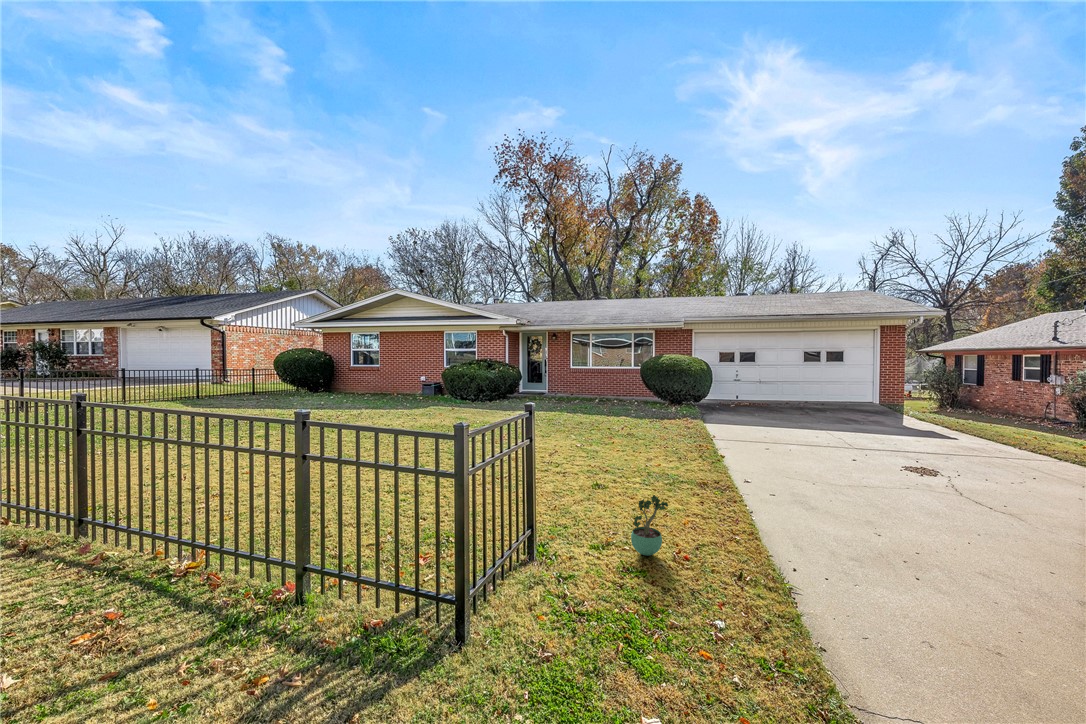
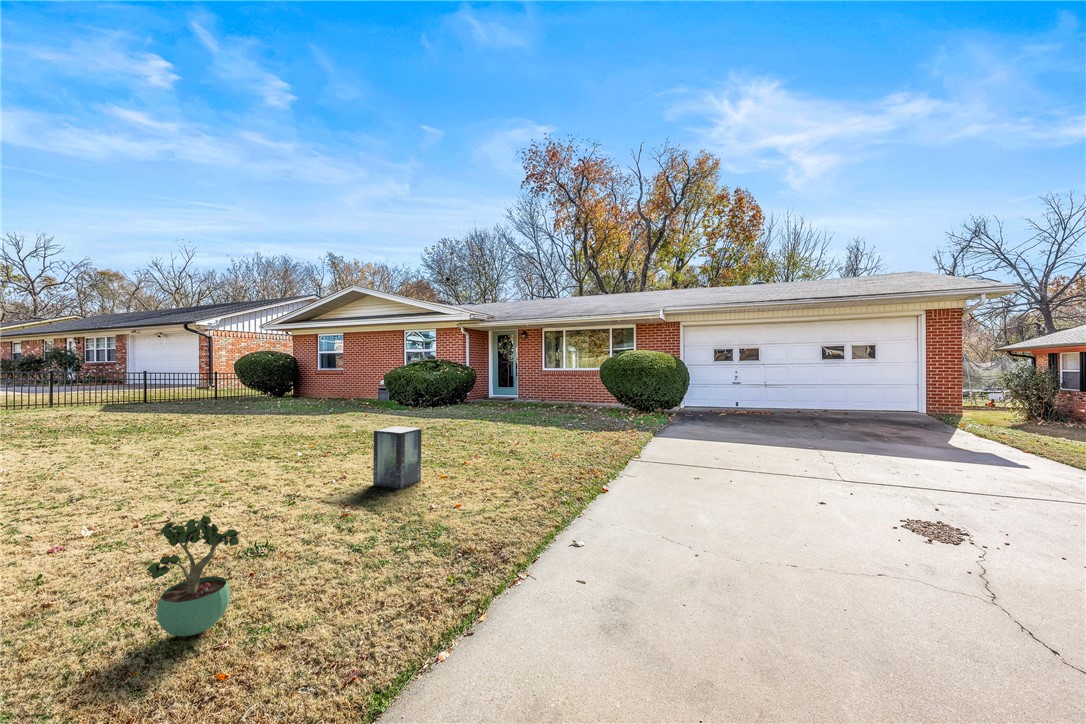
storage box: none [579,432,606,476] -> present [373,426,421,489]

